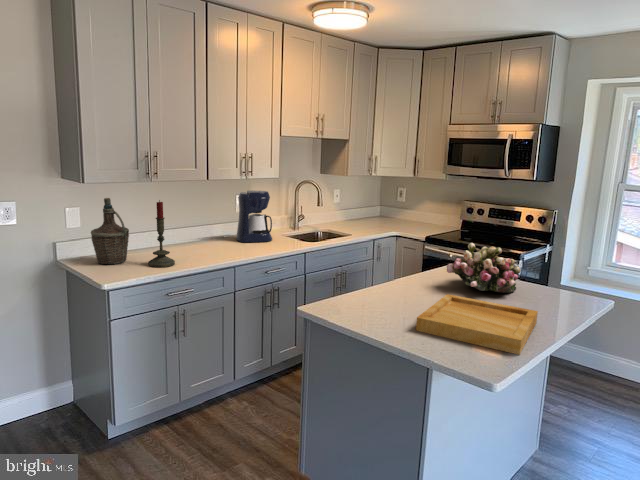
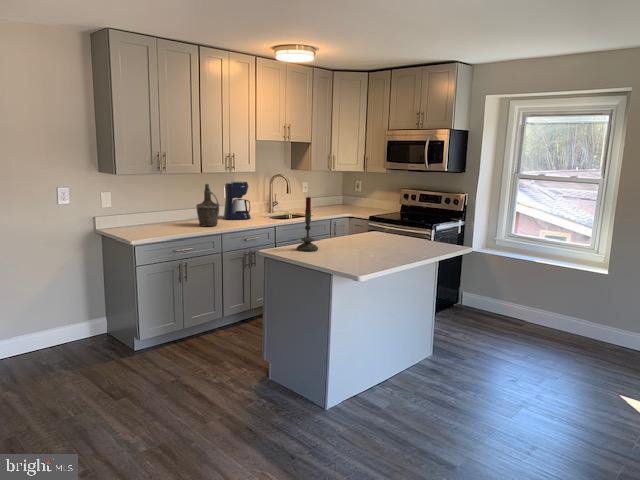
bottle: present [91,198,129,264] -> present [197,184,219,226]
candle: present [148,200,175,267] -> present [297,197,318,251]
flower arrangement: present [447,243,520,293] -> none [363,212,412,244]
tray: present [416,294,538,355] -> none [329,242,407,267]

